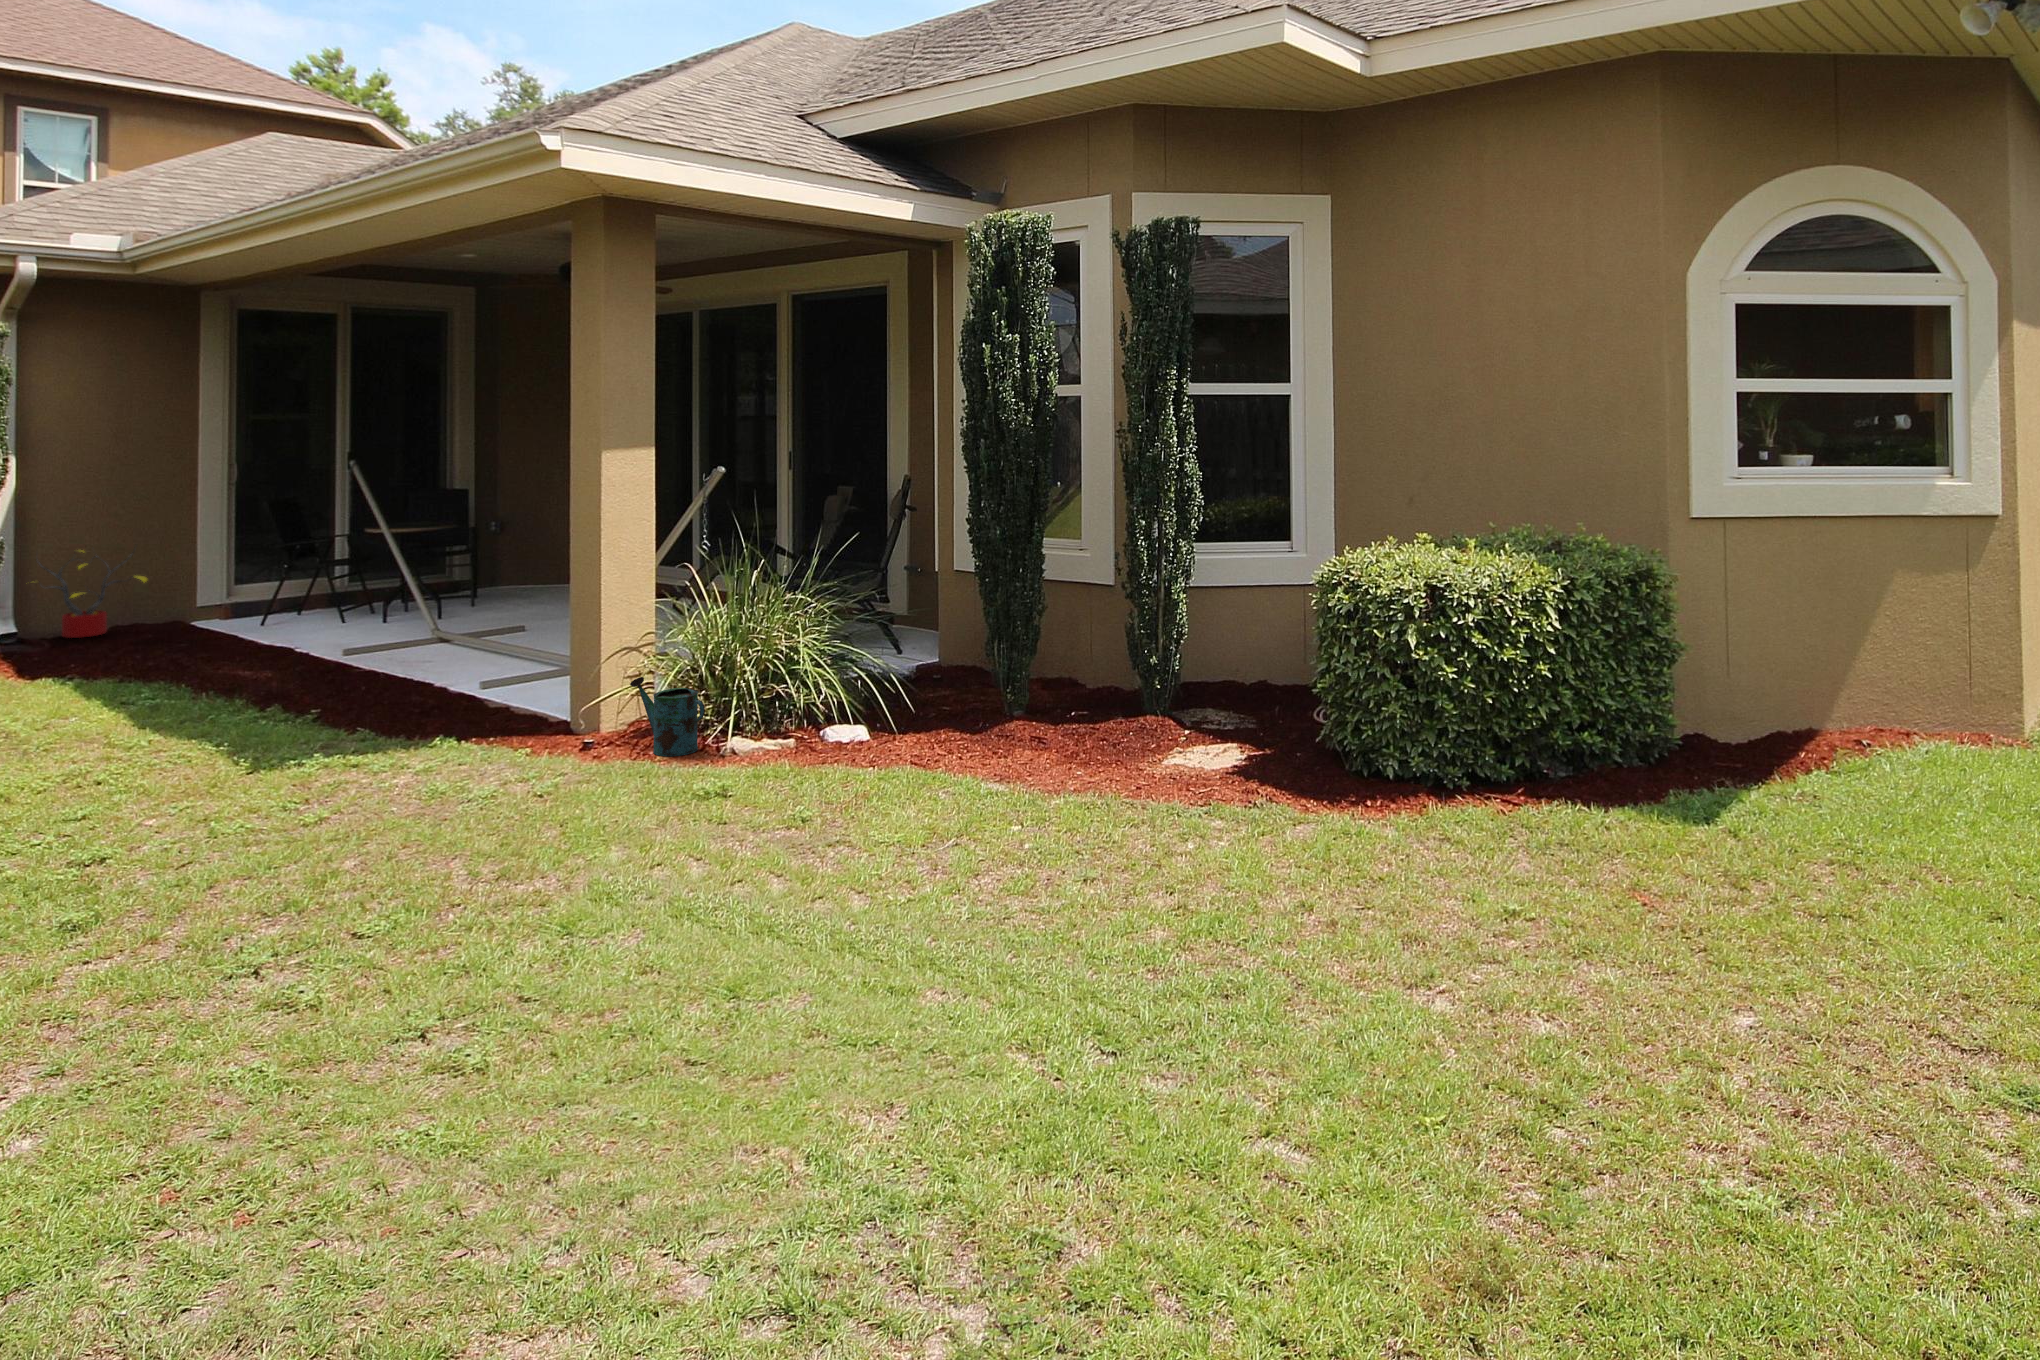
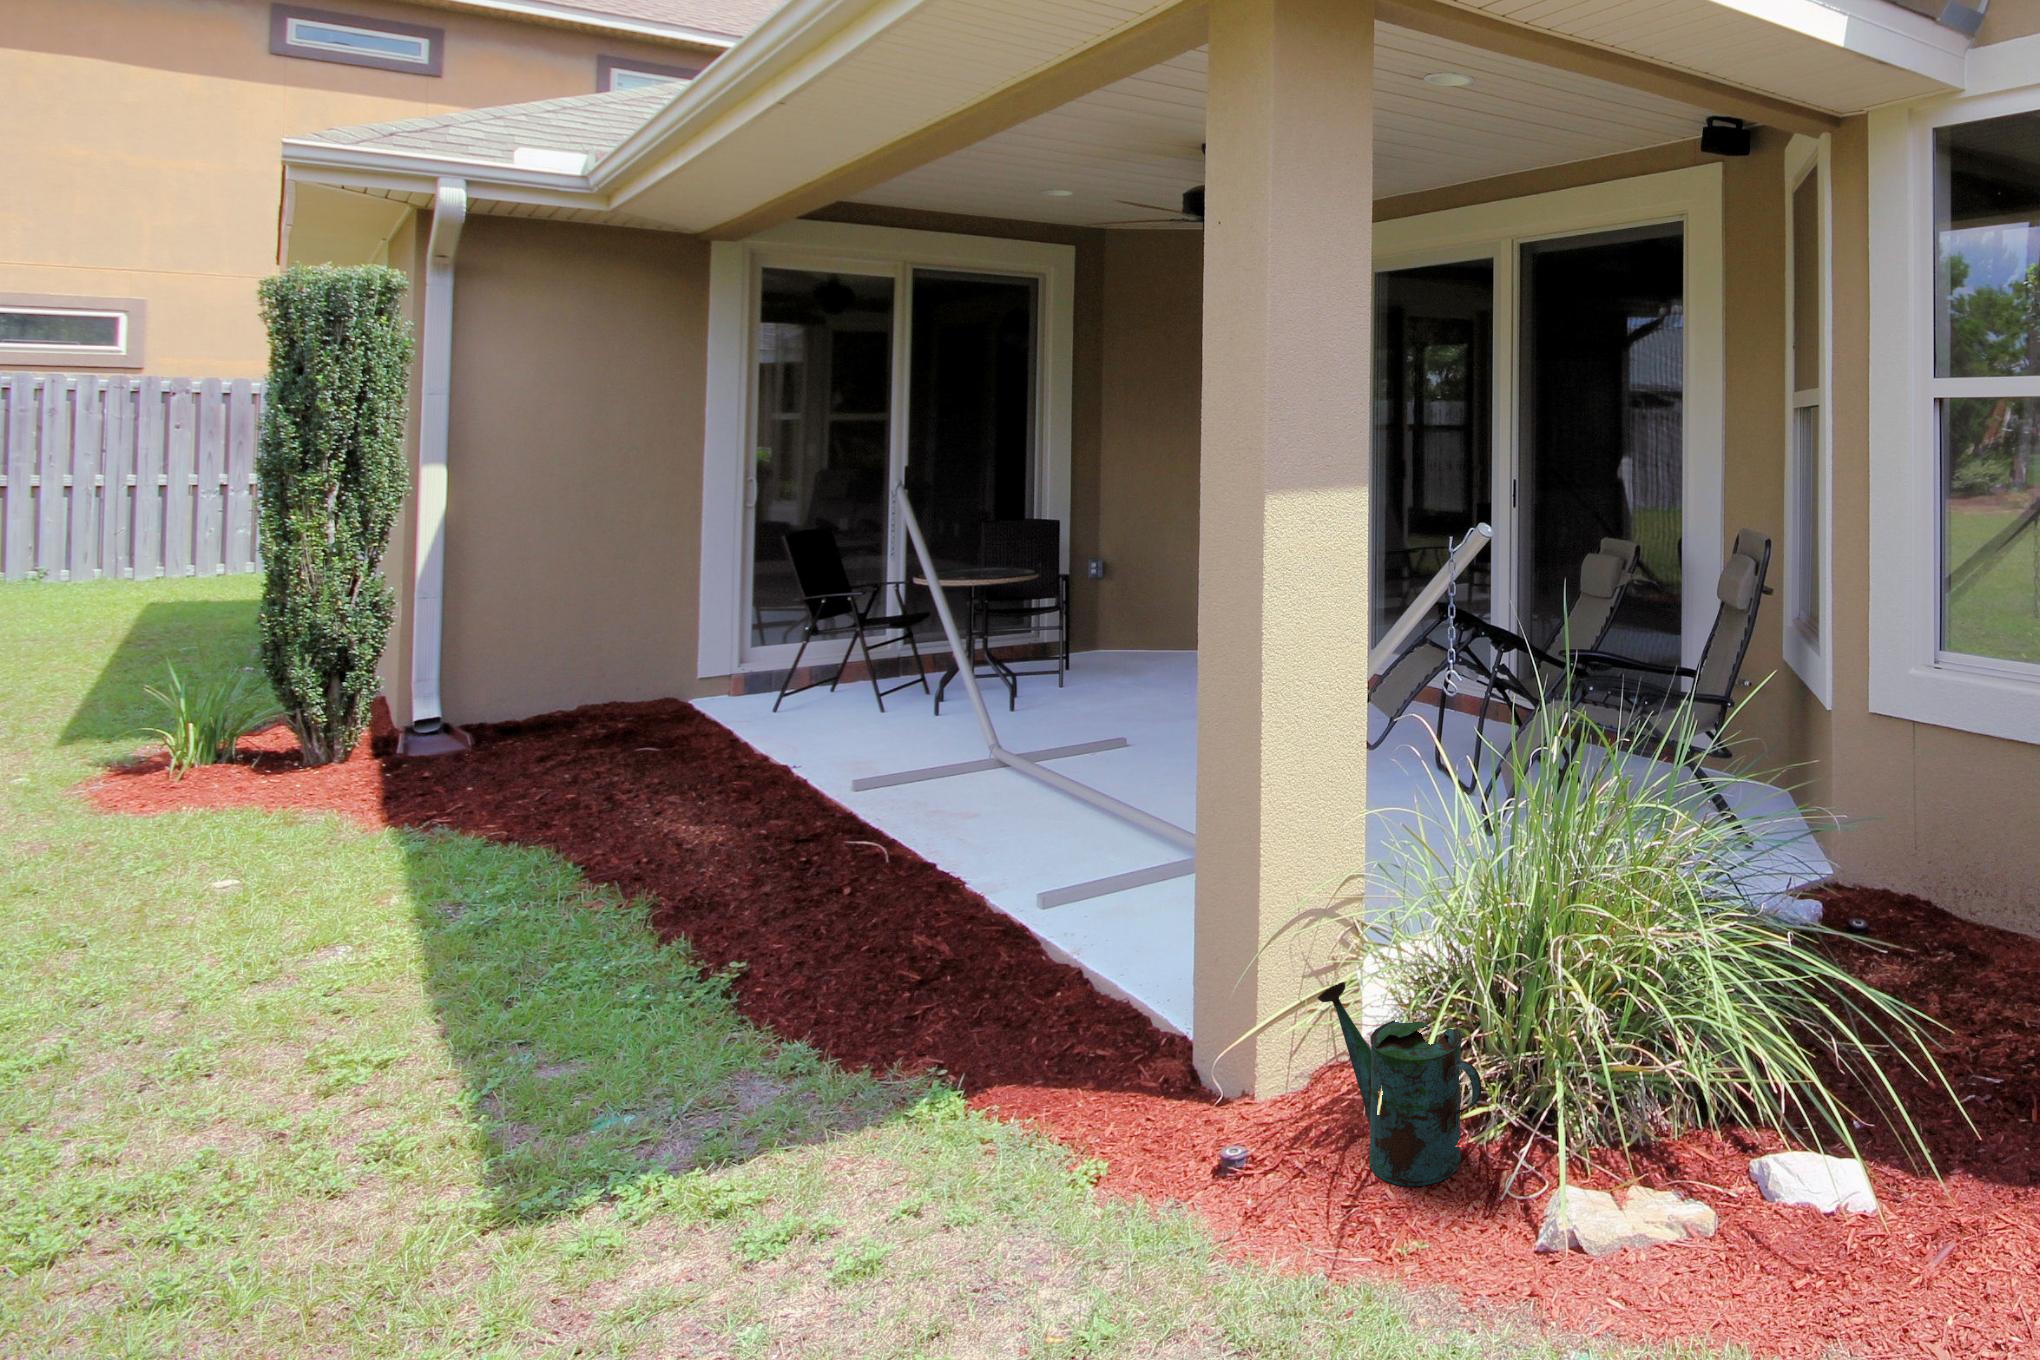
decorative plant: present [37,556,147,638] -> none [467,593,627,726]

